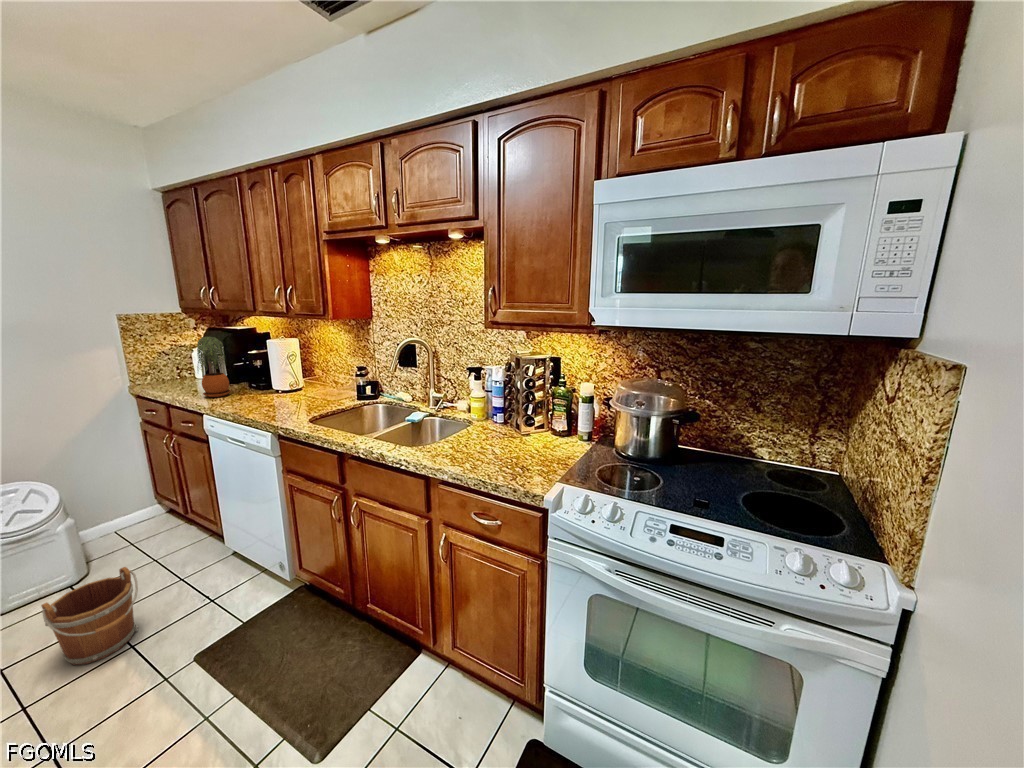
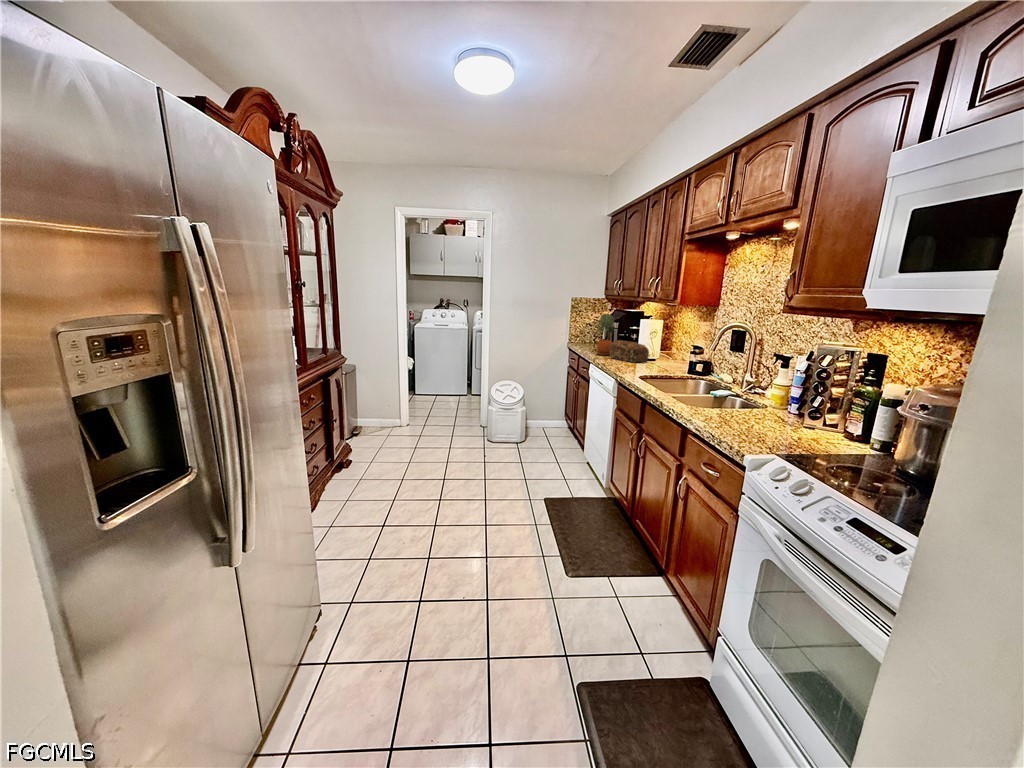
bread loaf: none [230,372,293,400] -> present [610,340,649,362]
bucket: present [41,567,138,665] -> none [502,437,538,478]

